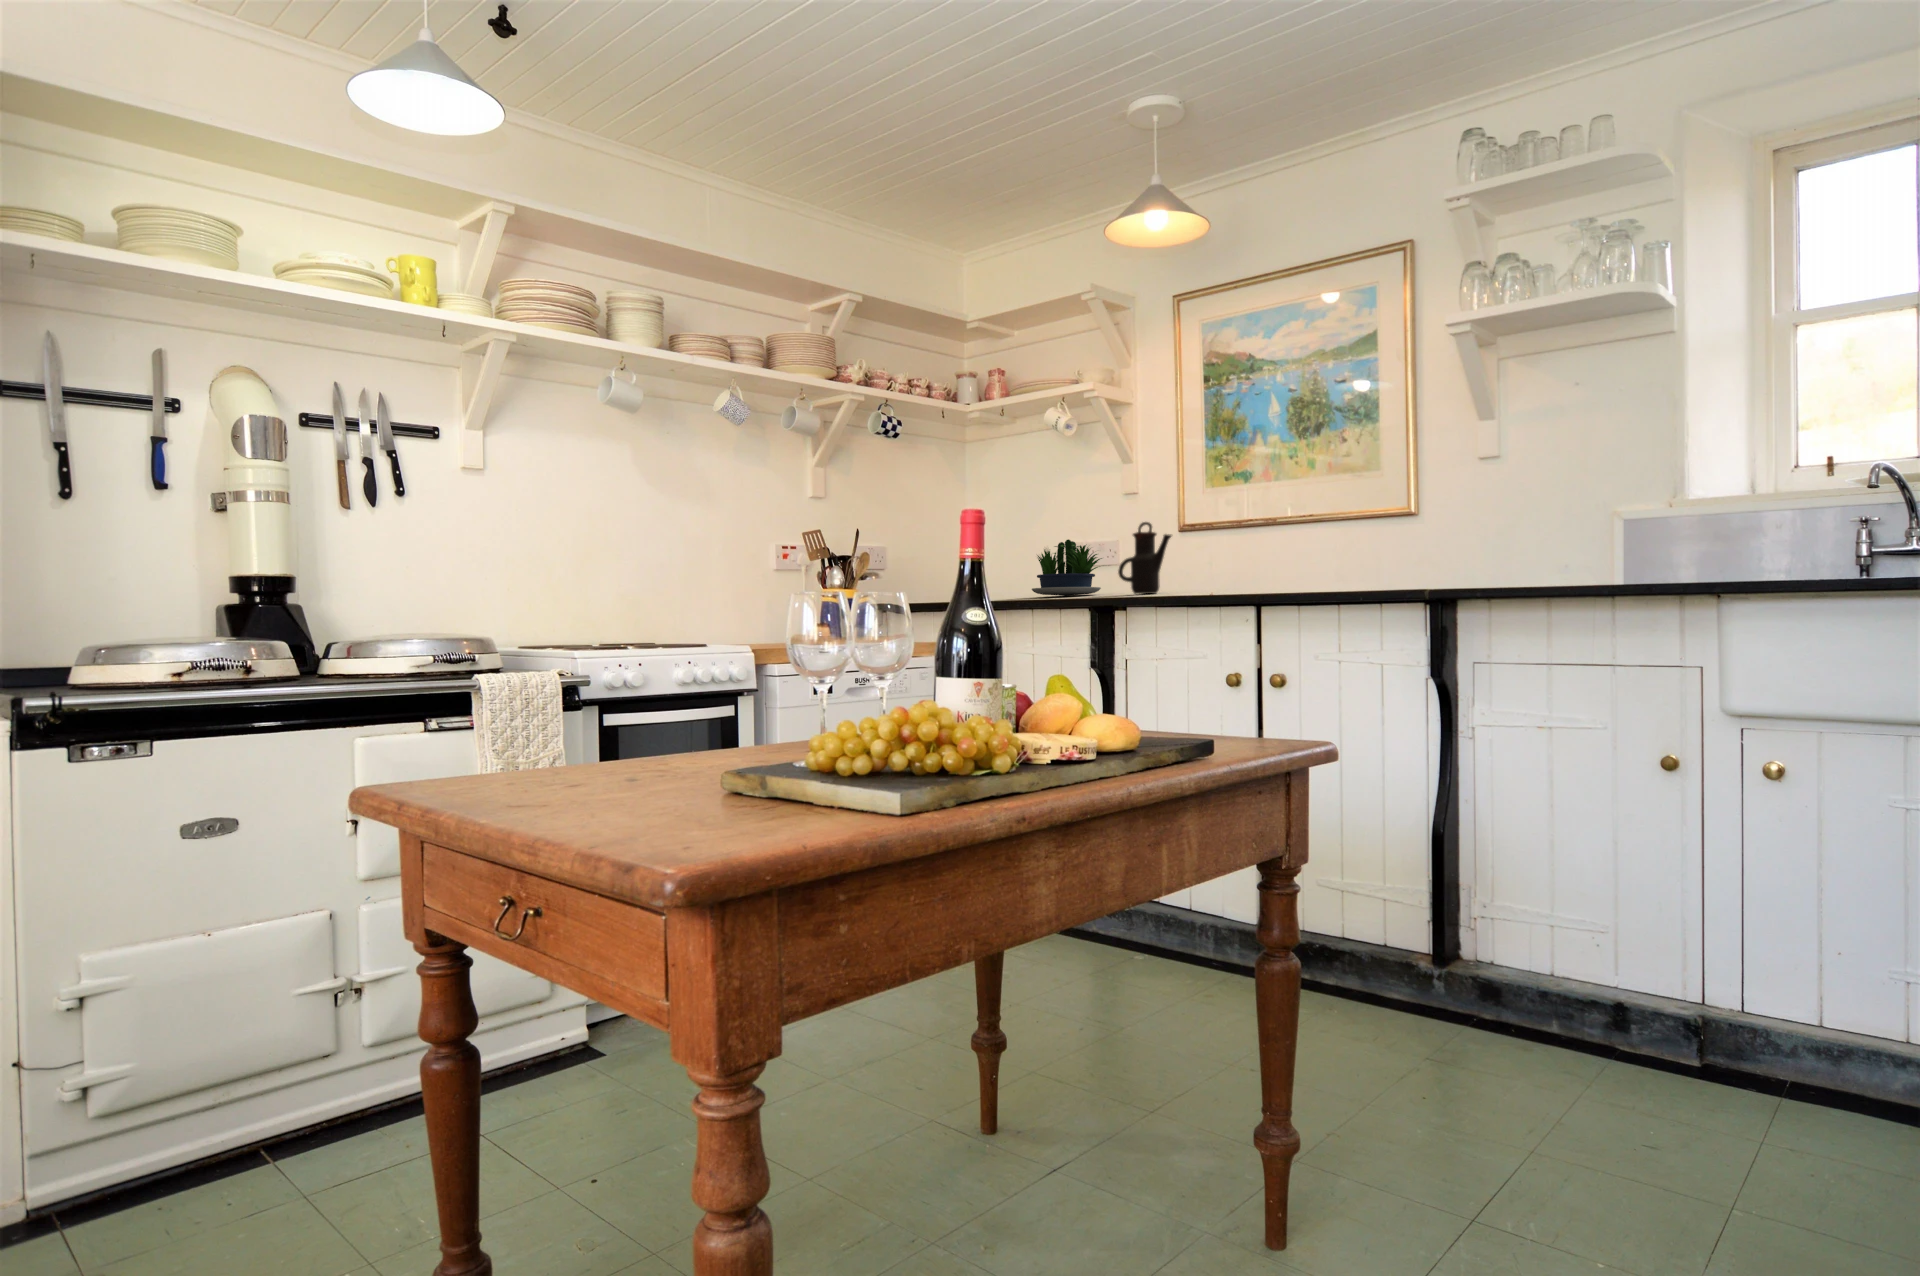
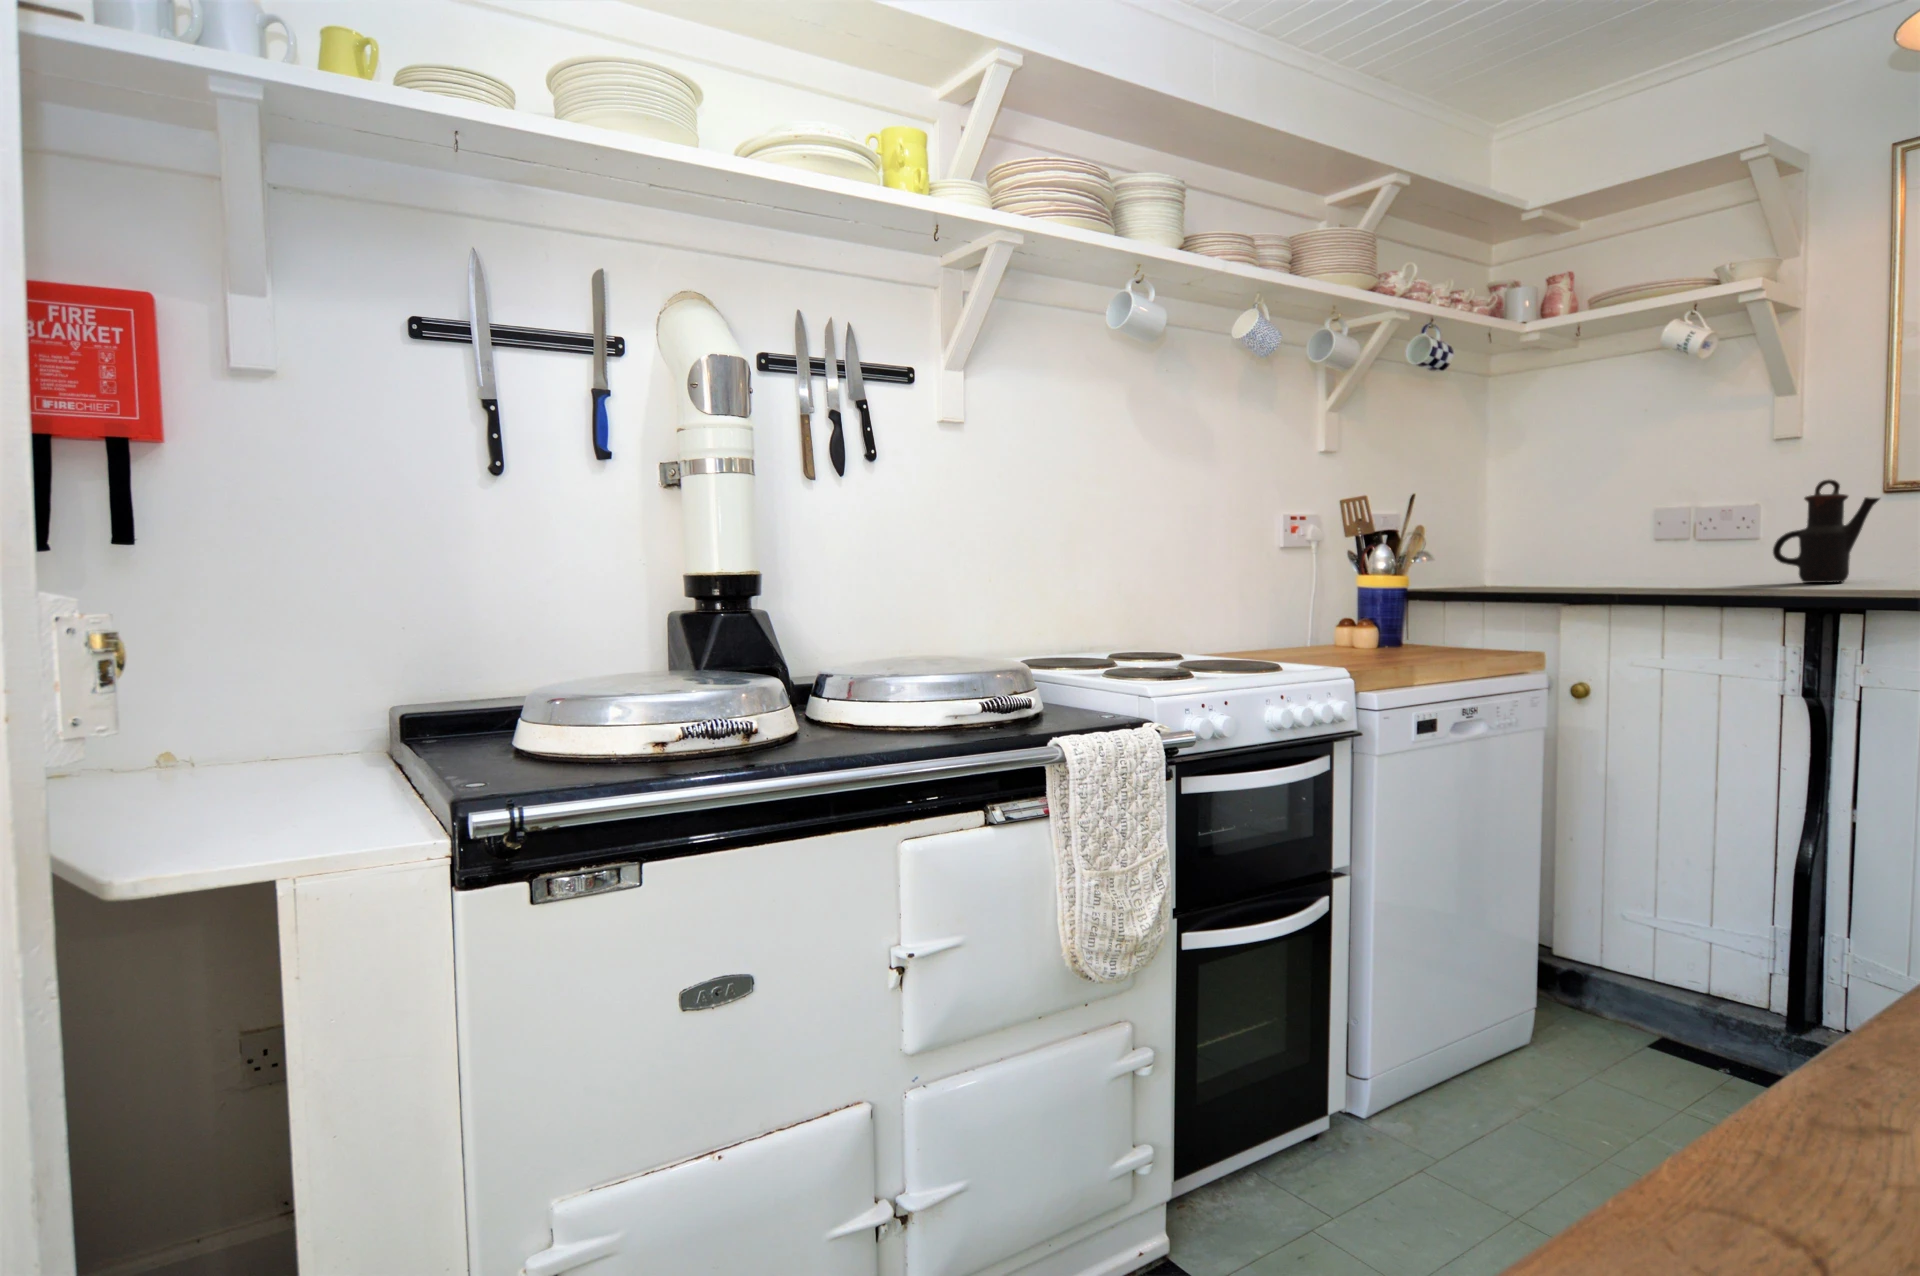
potted plant: present [1032,539,1102,596] -> none [1605,504,1737,580]

